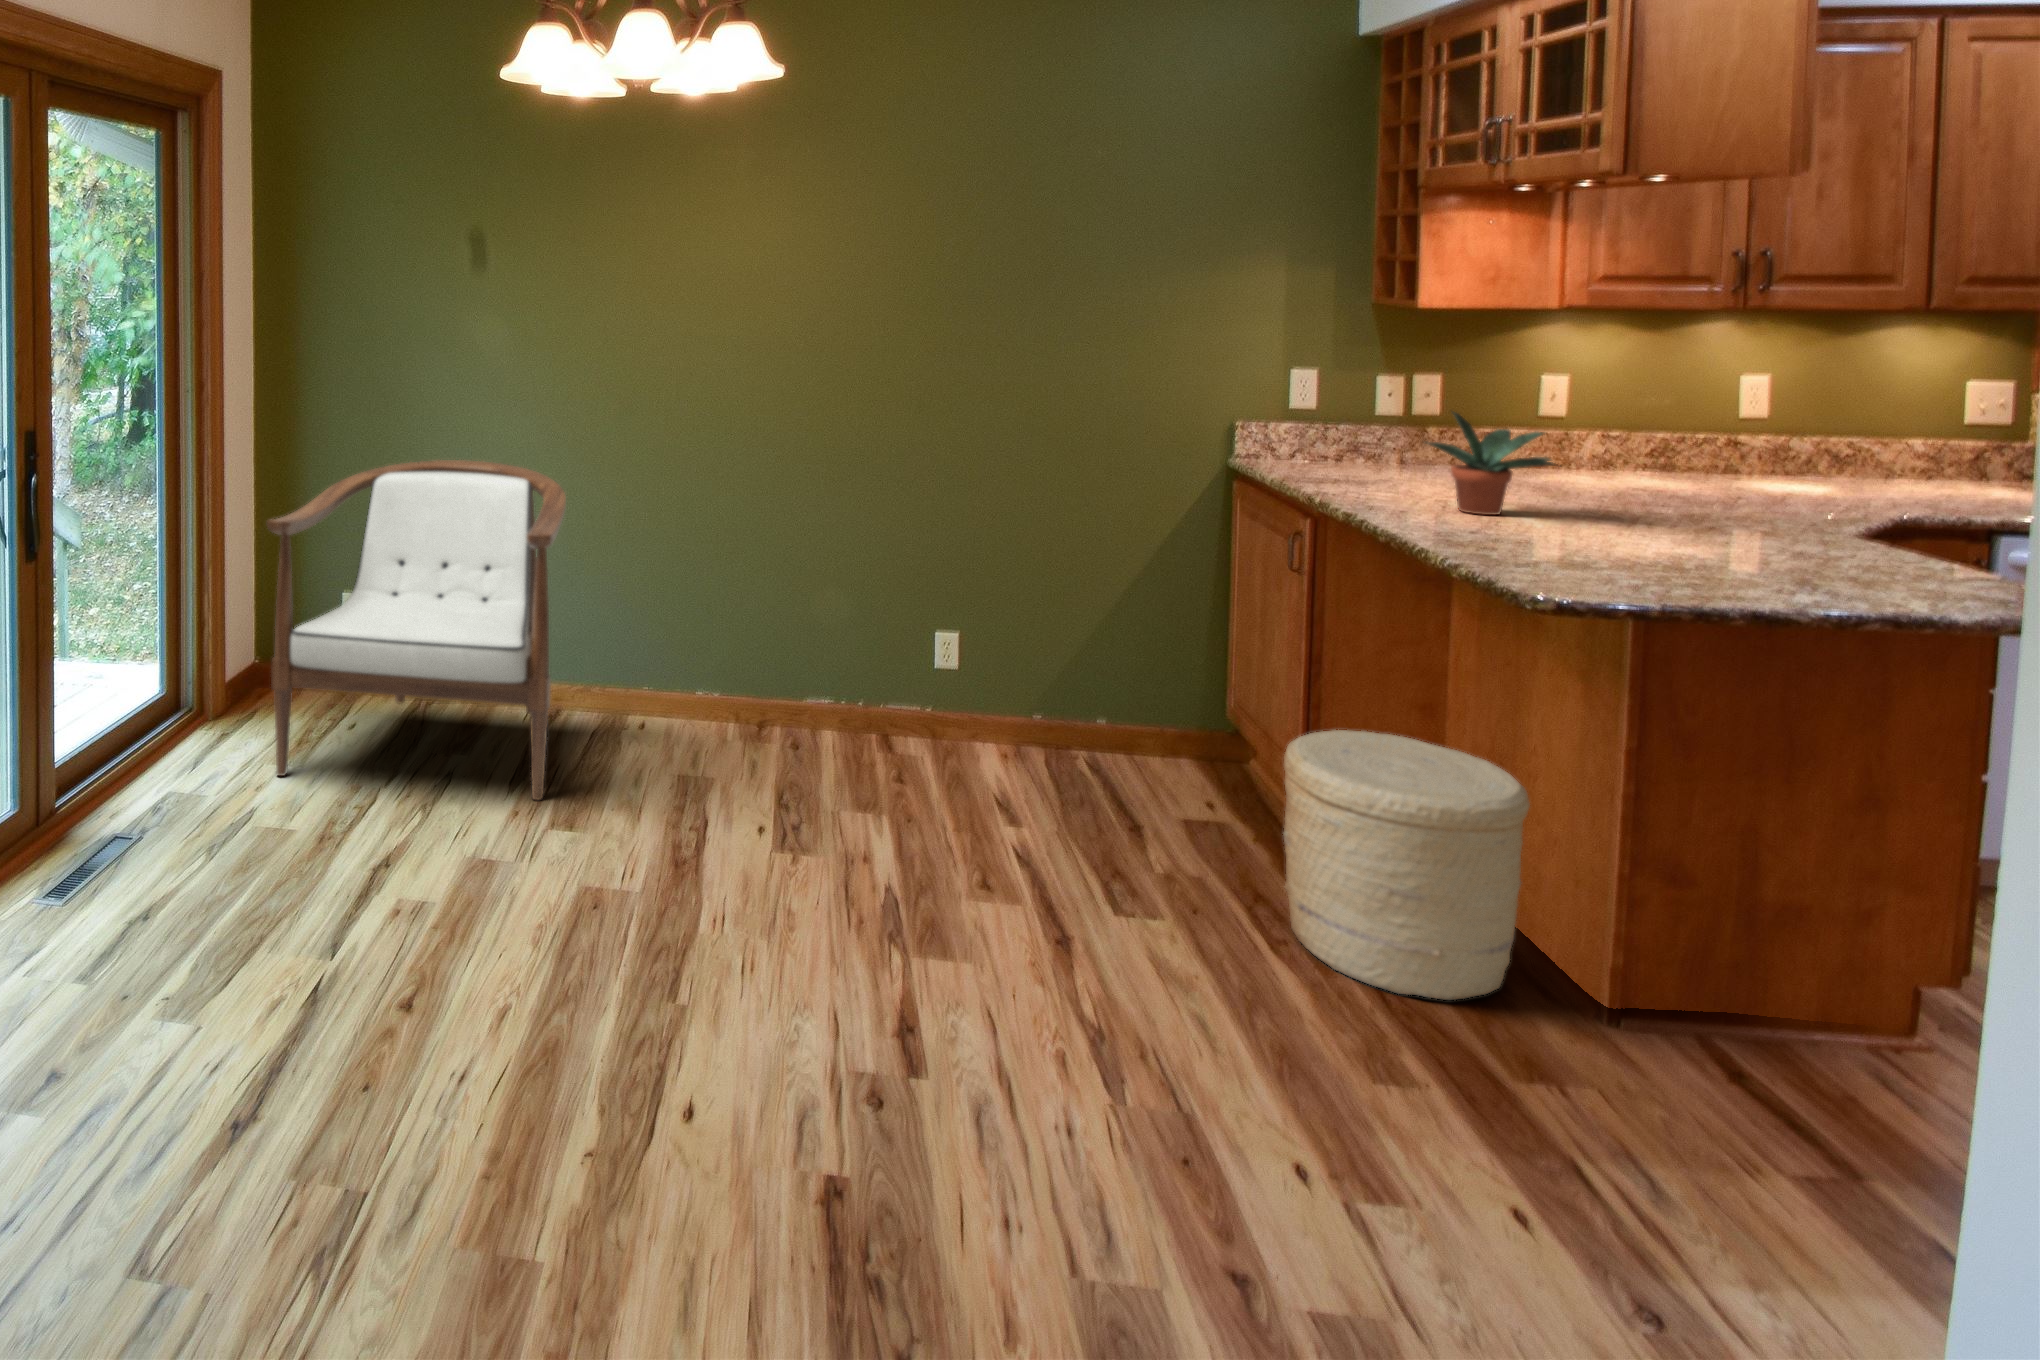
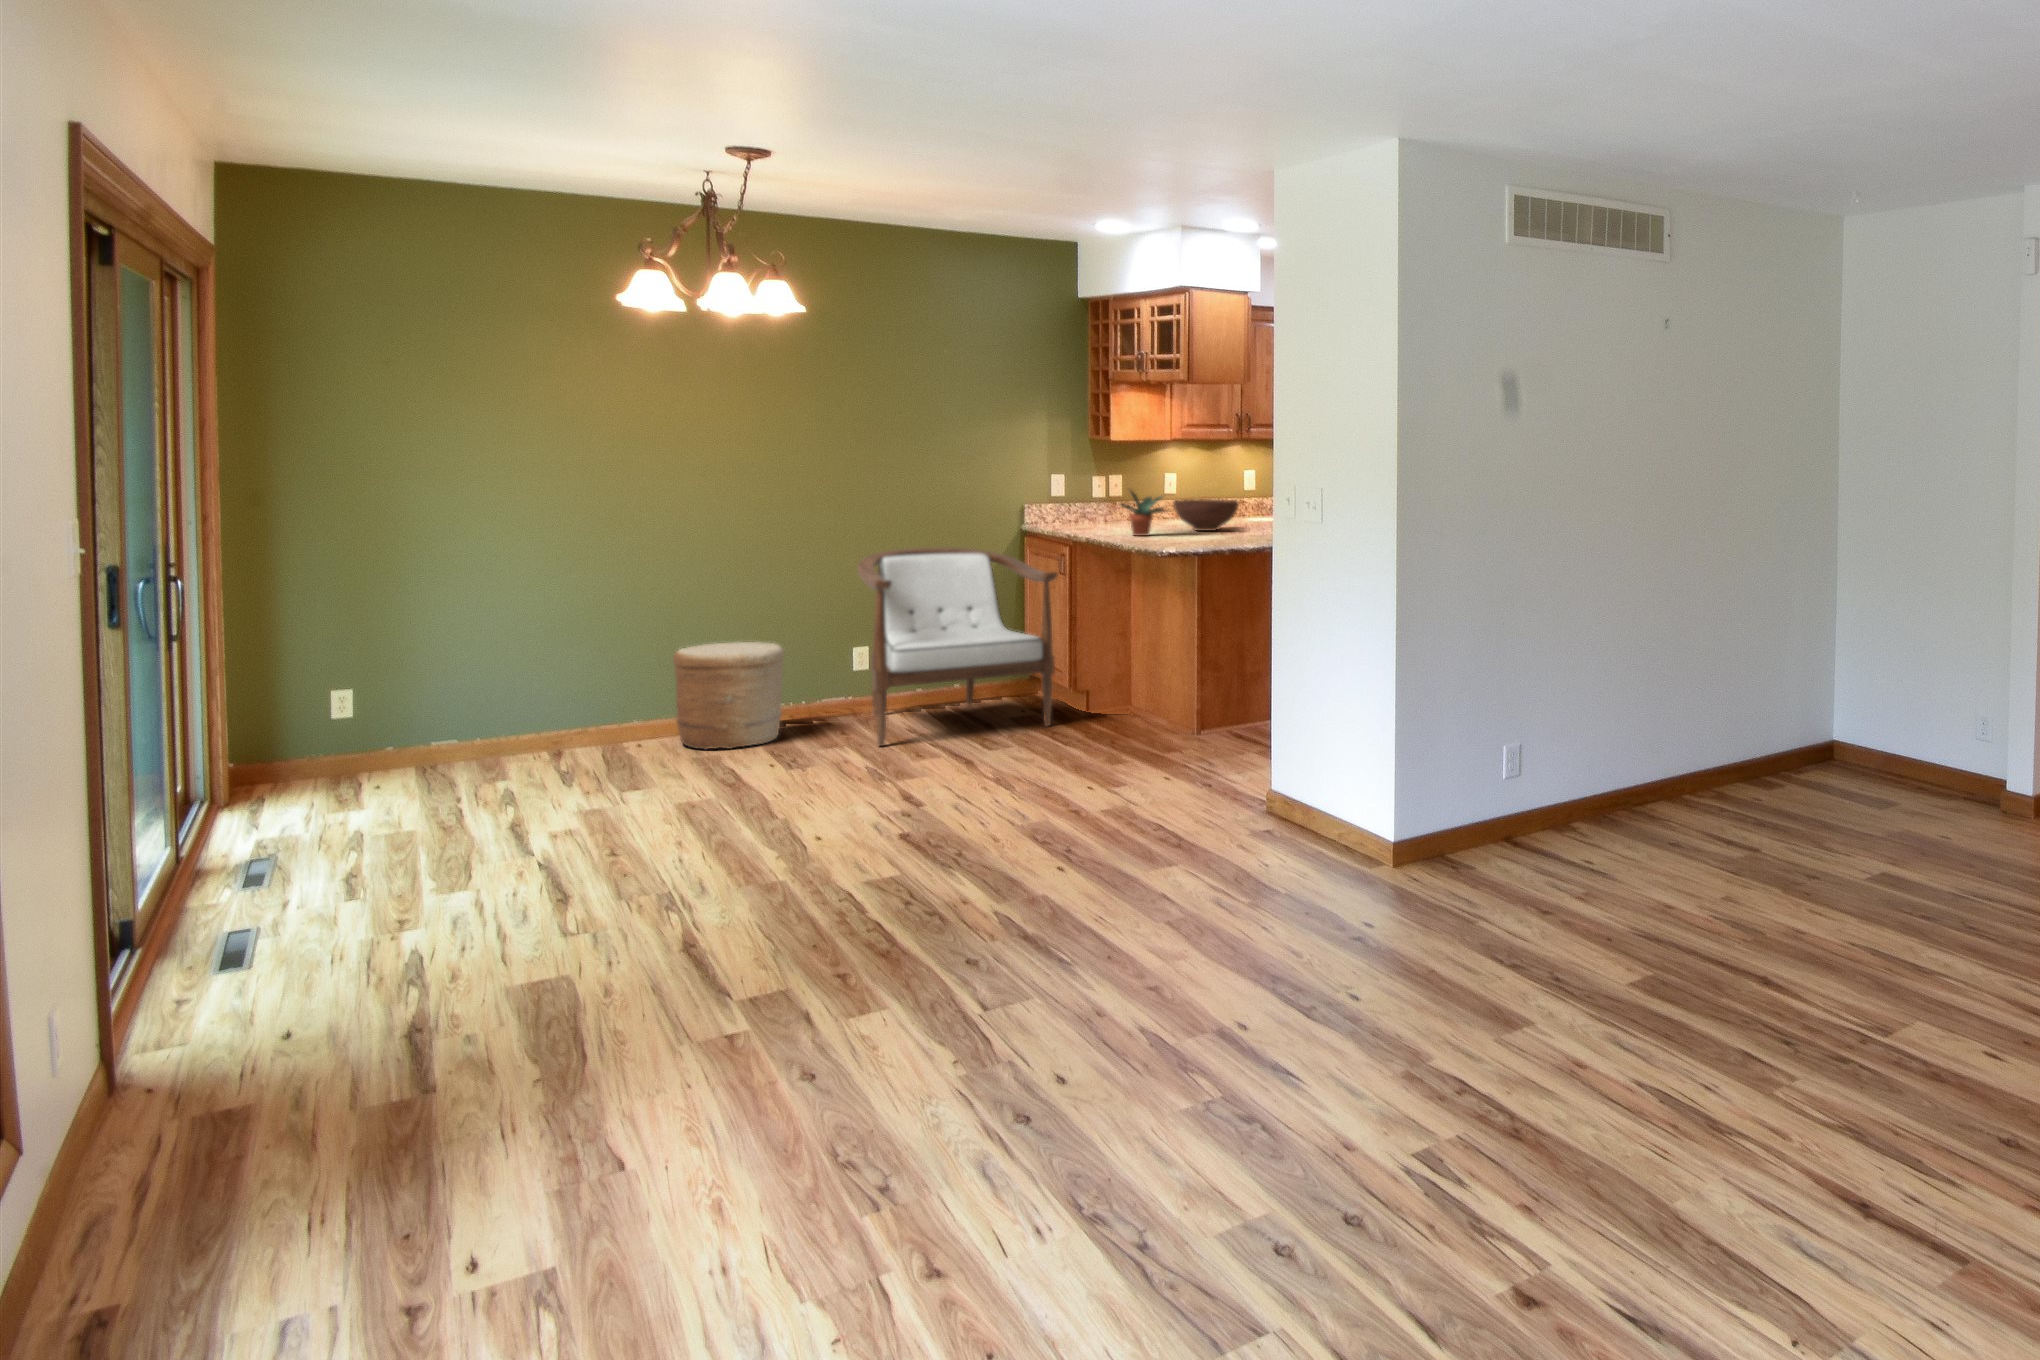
fruit bowl: none [1563,434,1747,512] -> present [1173,499,1239,531]
armchair: present [267,460,566,800] -> present [858,547,1057,746]
woven basket: present [1284,730,1530,1000] -> present [673,642,784,749]

